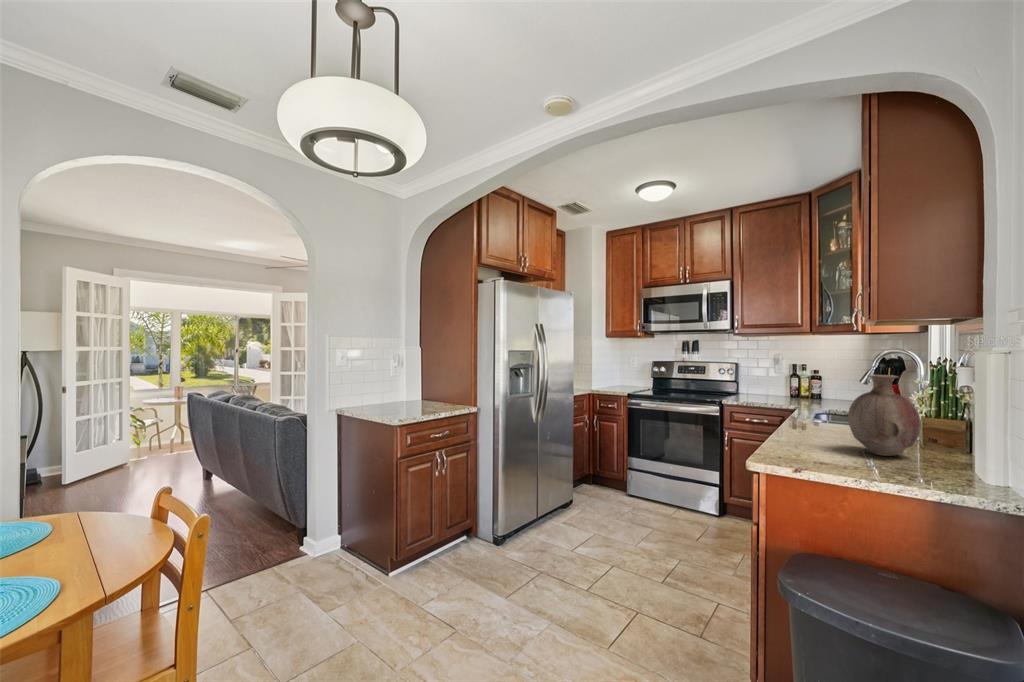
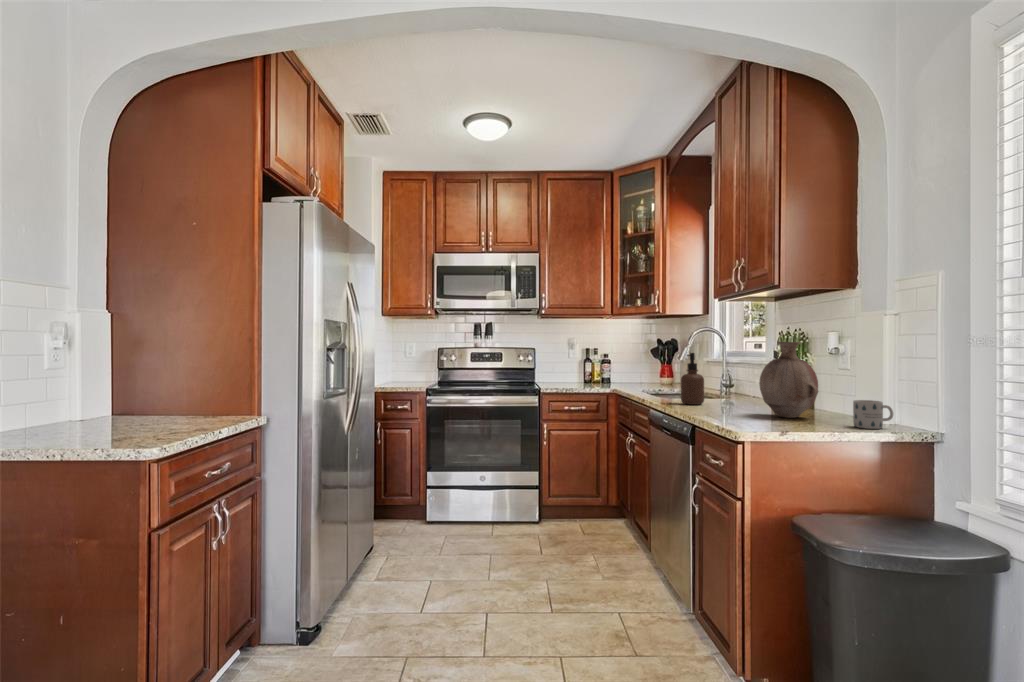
soap dispenser: none [808,378,835,430] -> present [681,353,704,405]
mug: none [925,446,980,482] -> present [853,400,893,429]

